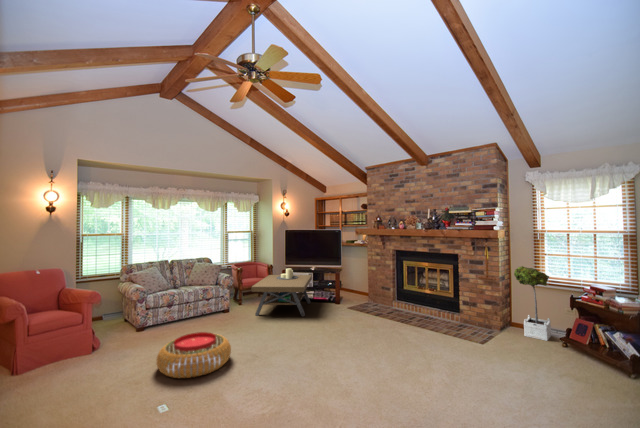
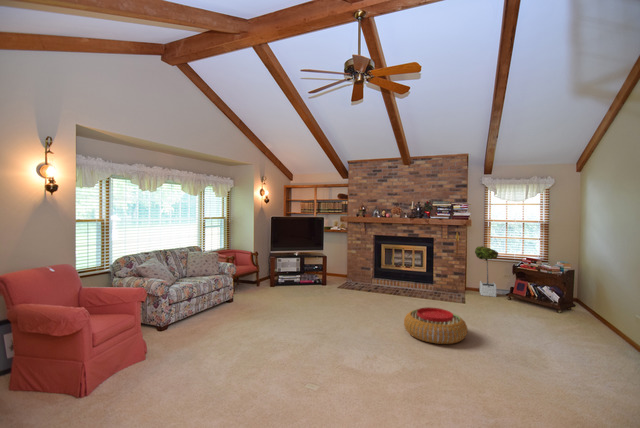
coffee table: present [251,268,312,316] -> none [256,254,316,302]
pouf: present [156,332,231,378] -> present [404,307,467,344]

